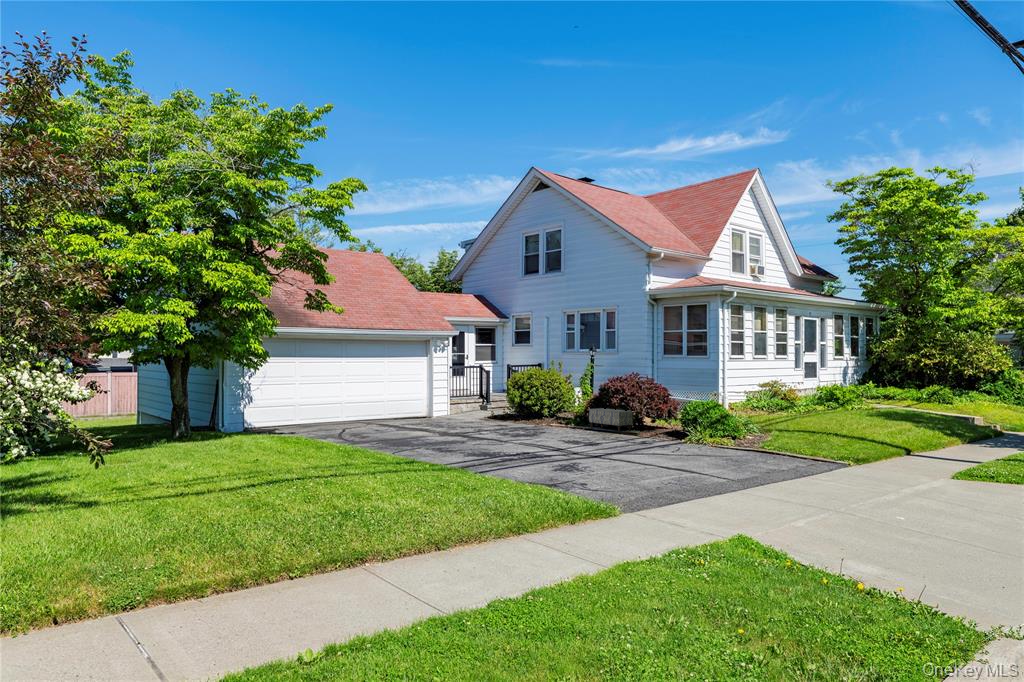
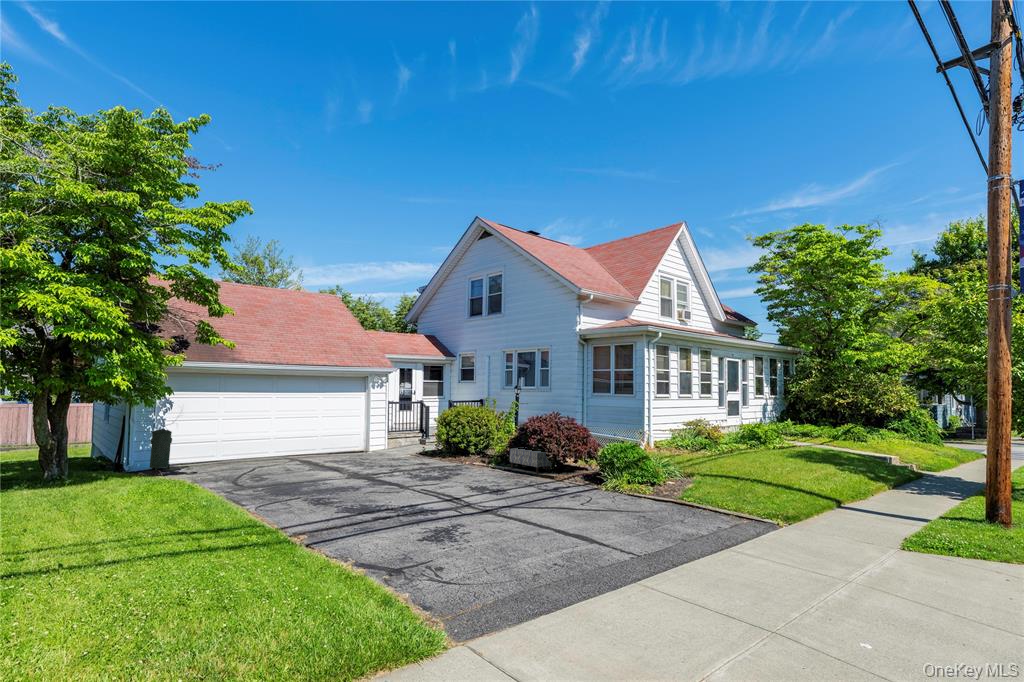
trash can: none [251,391,269,431] -> present [150,429,172,471]

